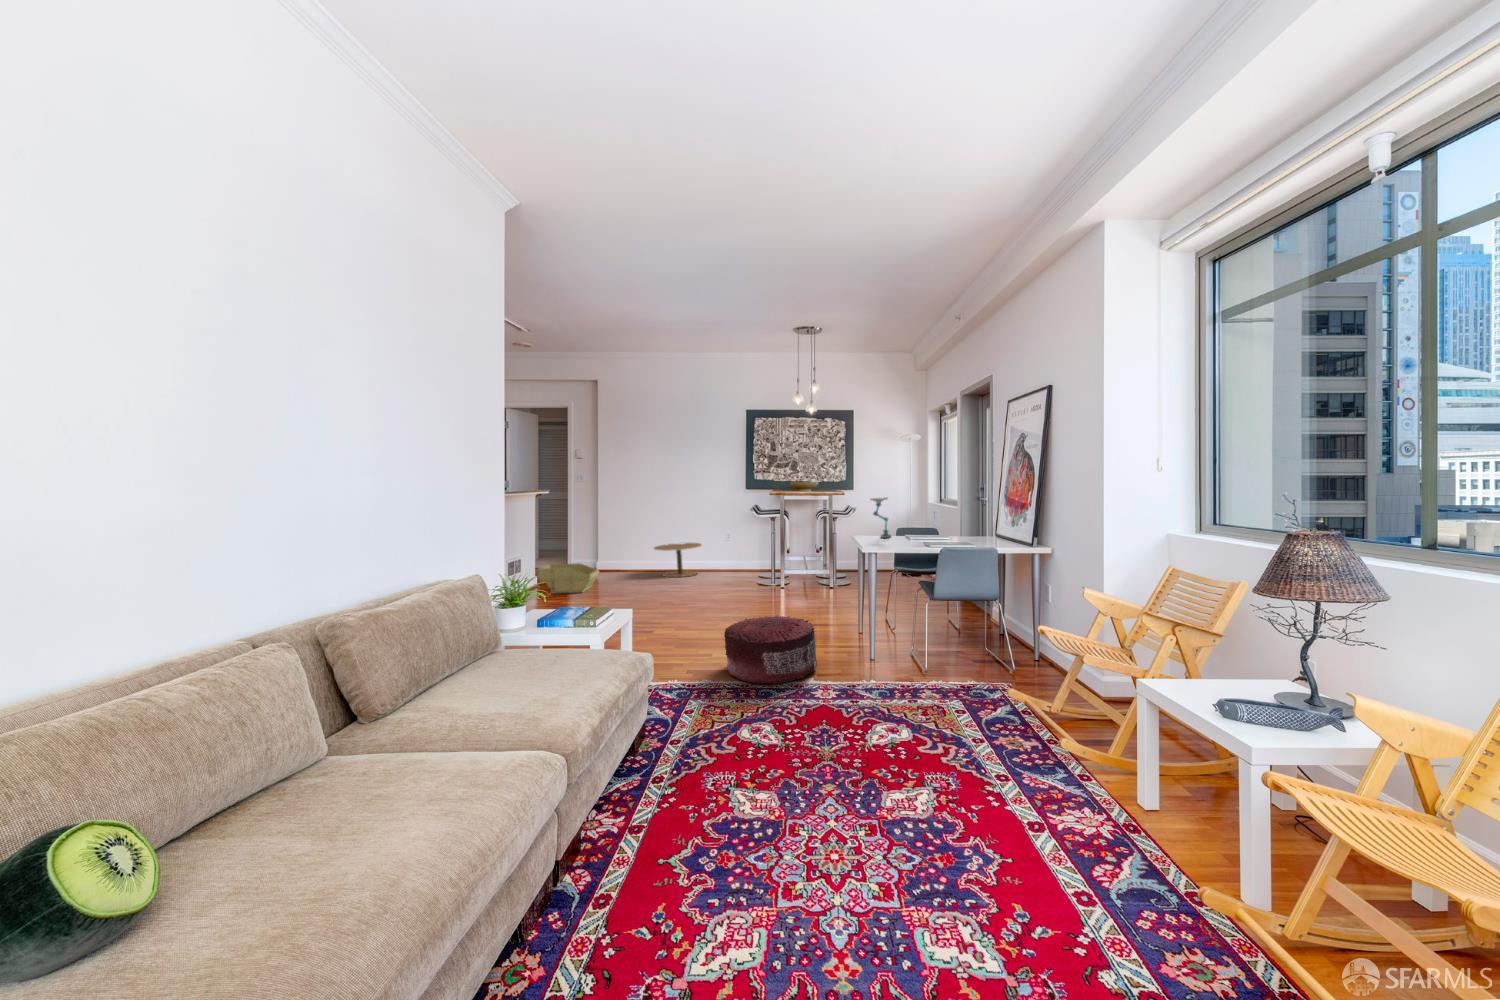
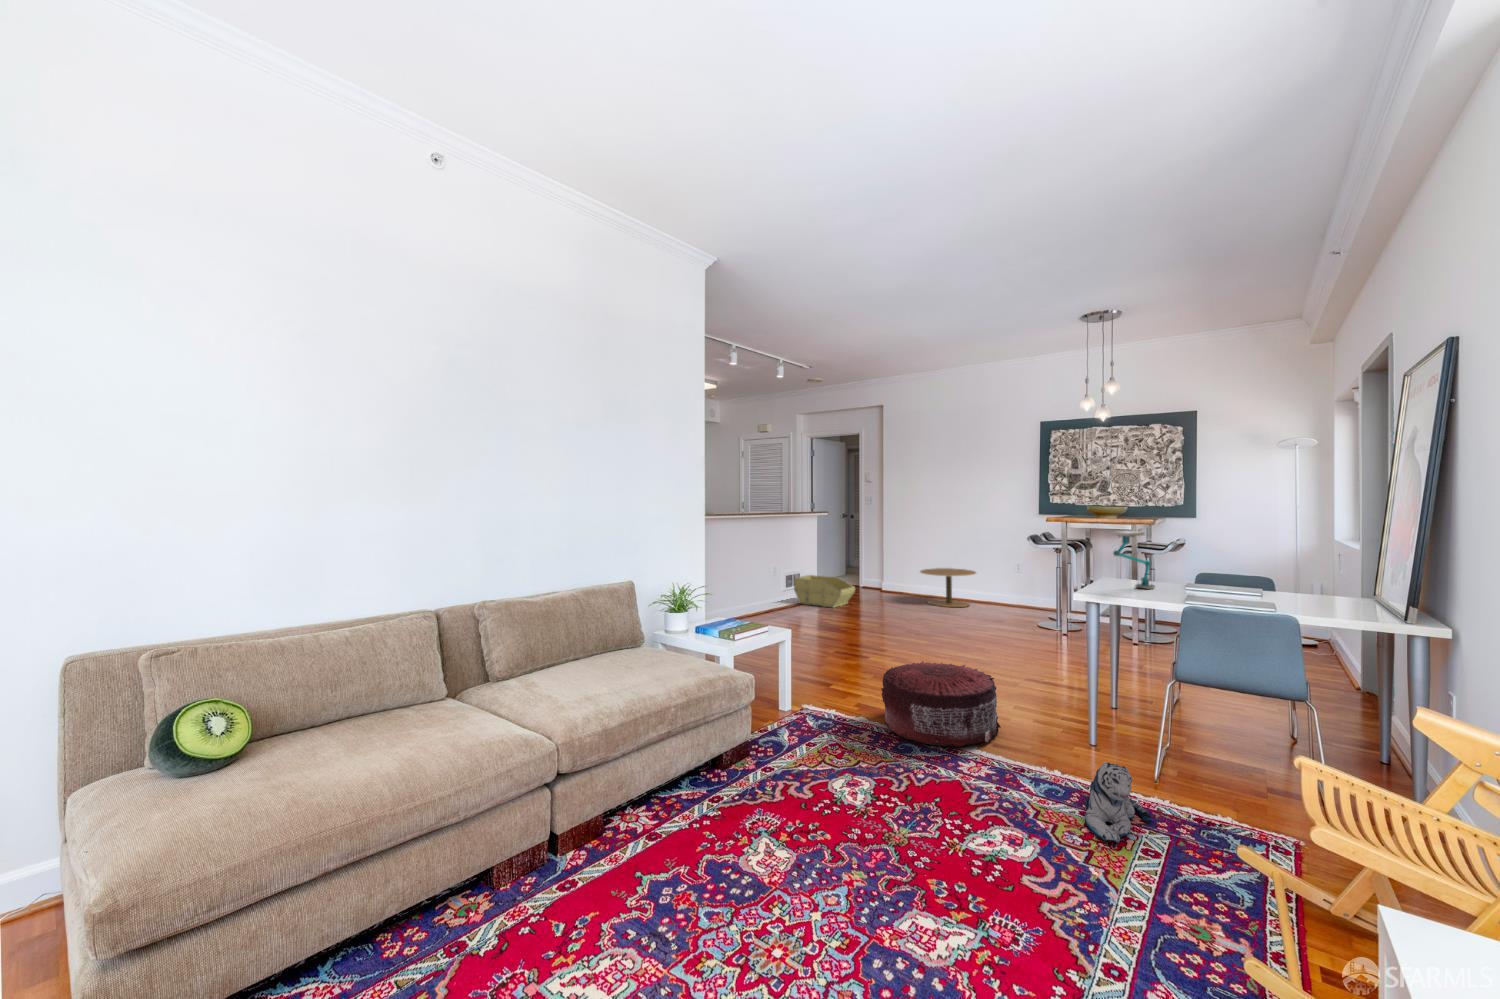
plush toy: none [906,658,949,711] -> present [1084,762,1151,843]

